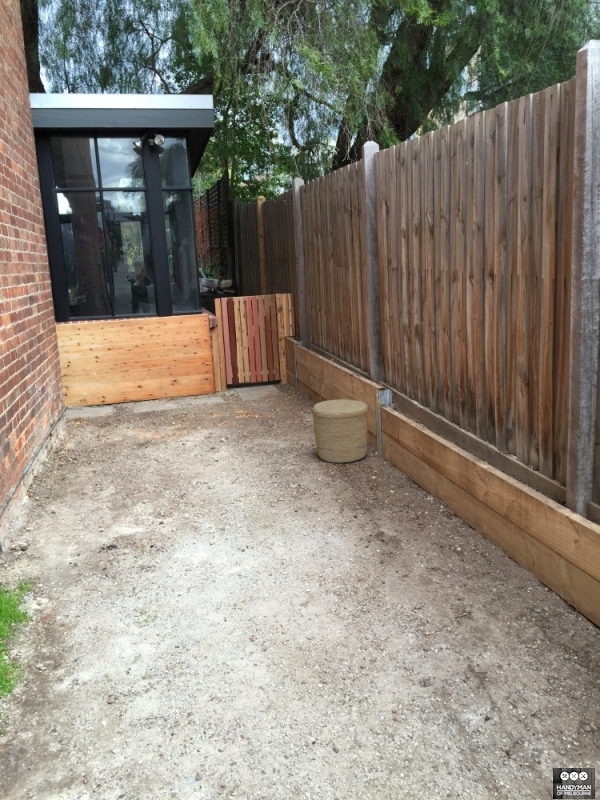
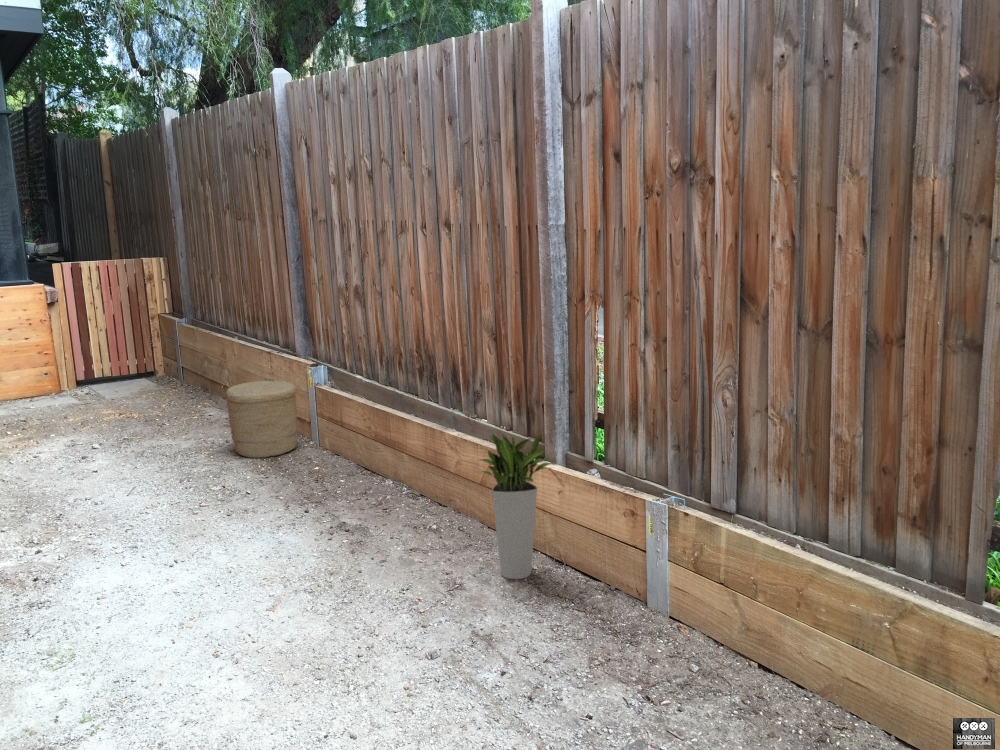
planter: none [494,479,572,619] -> present [479,434,553,579]

